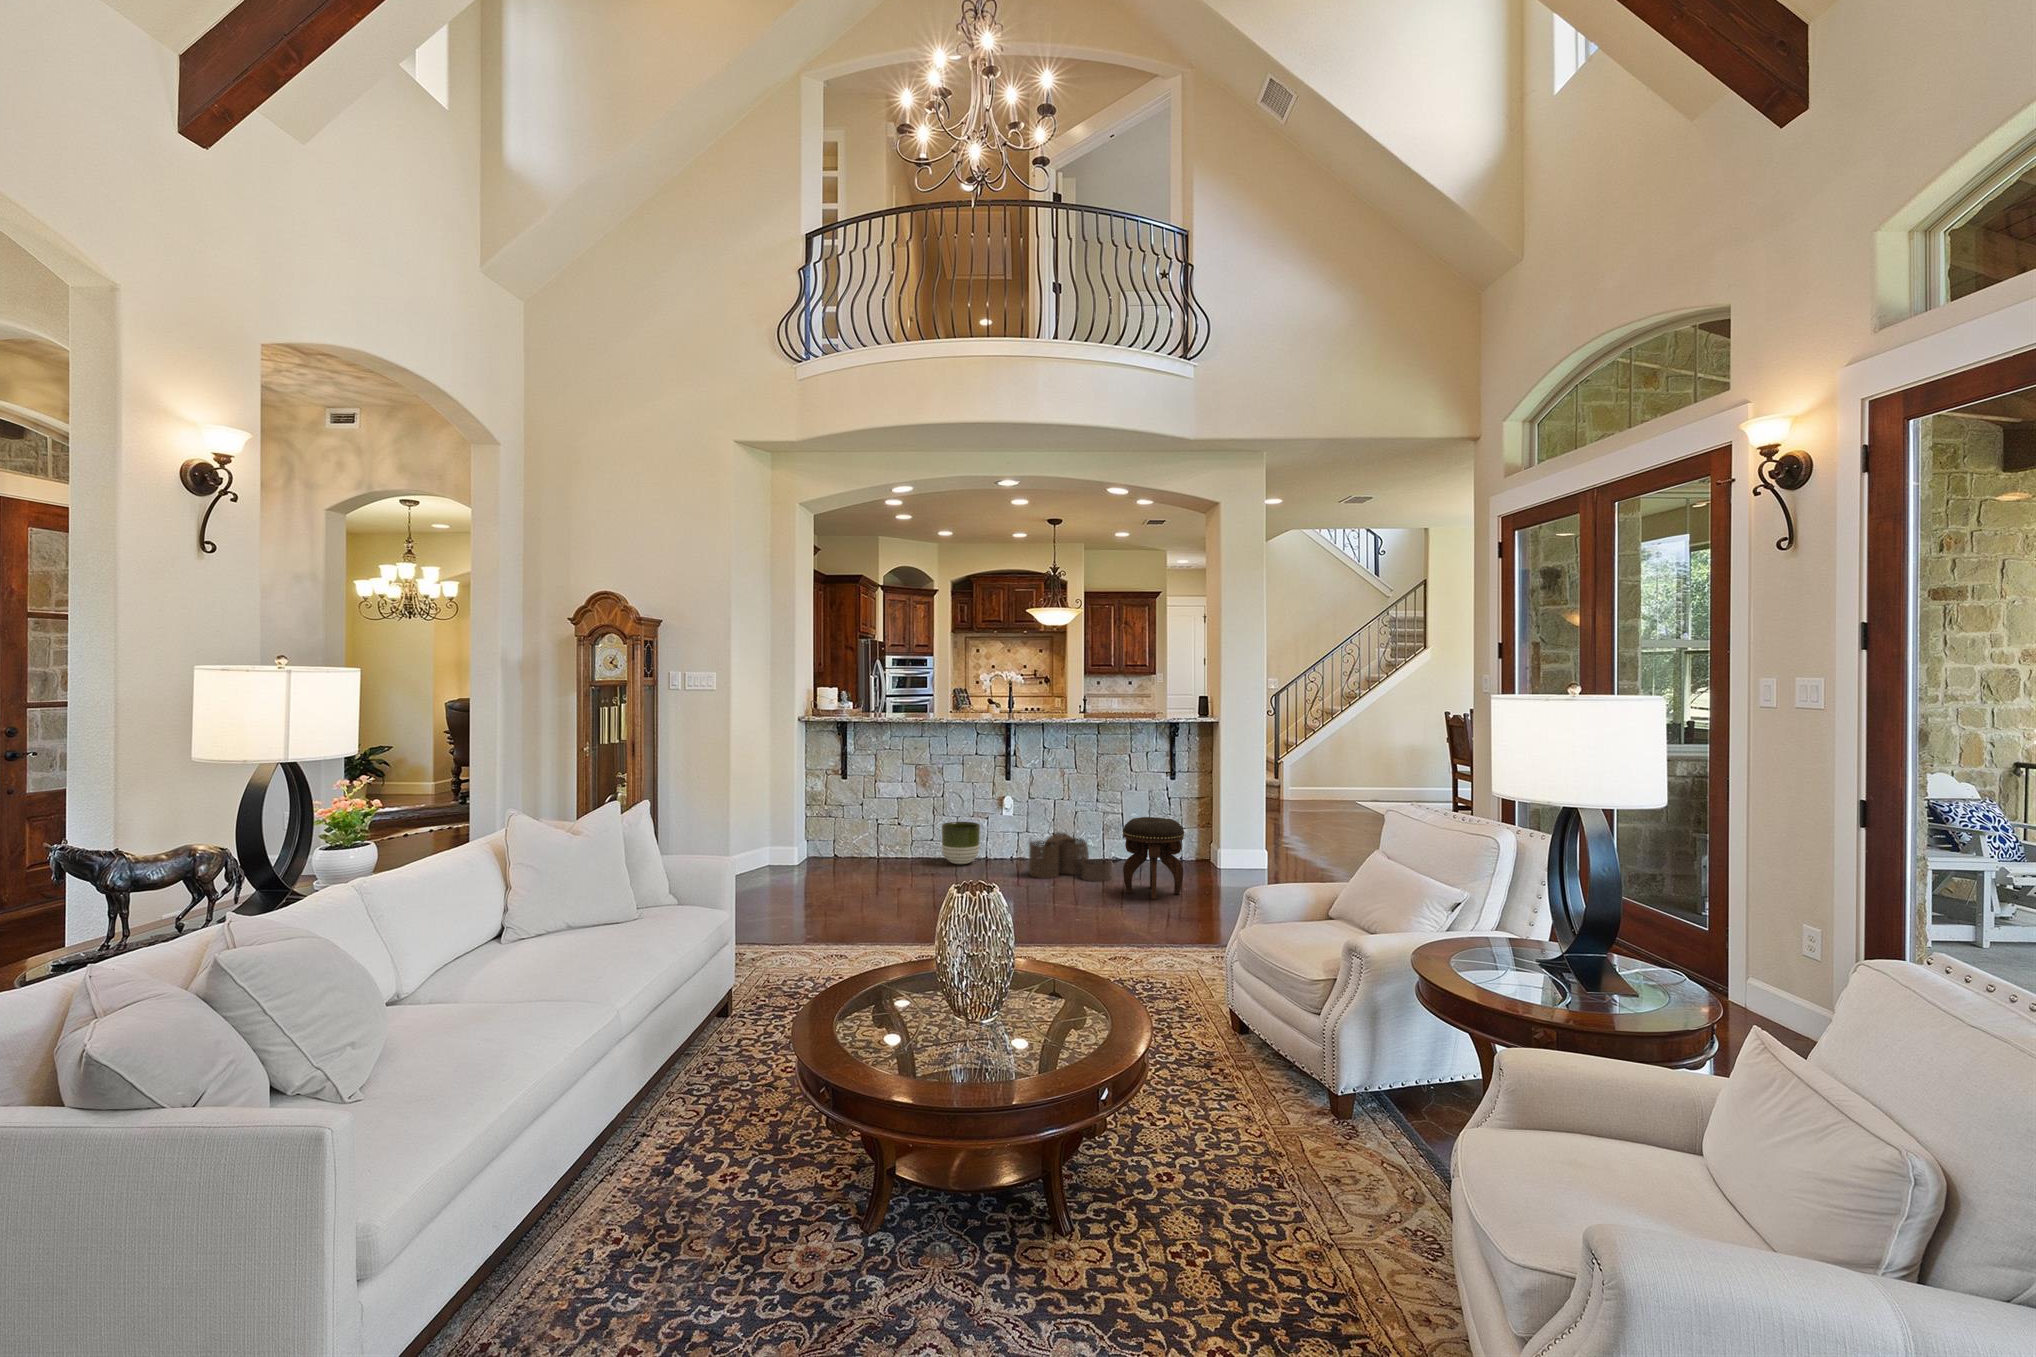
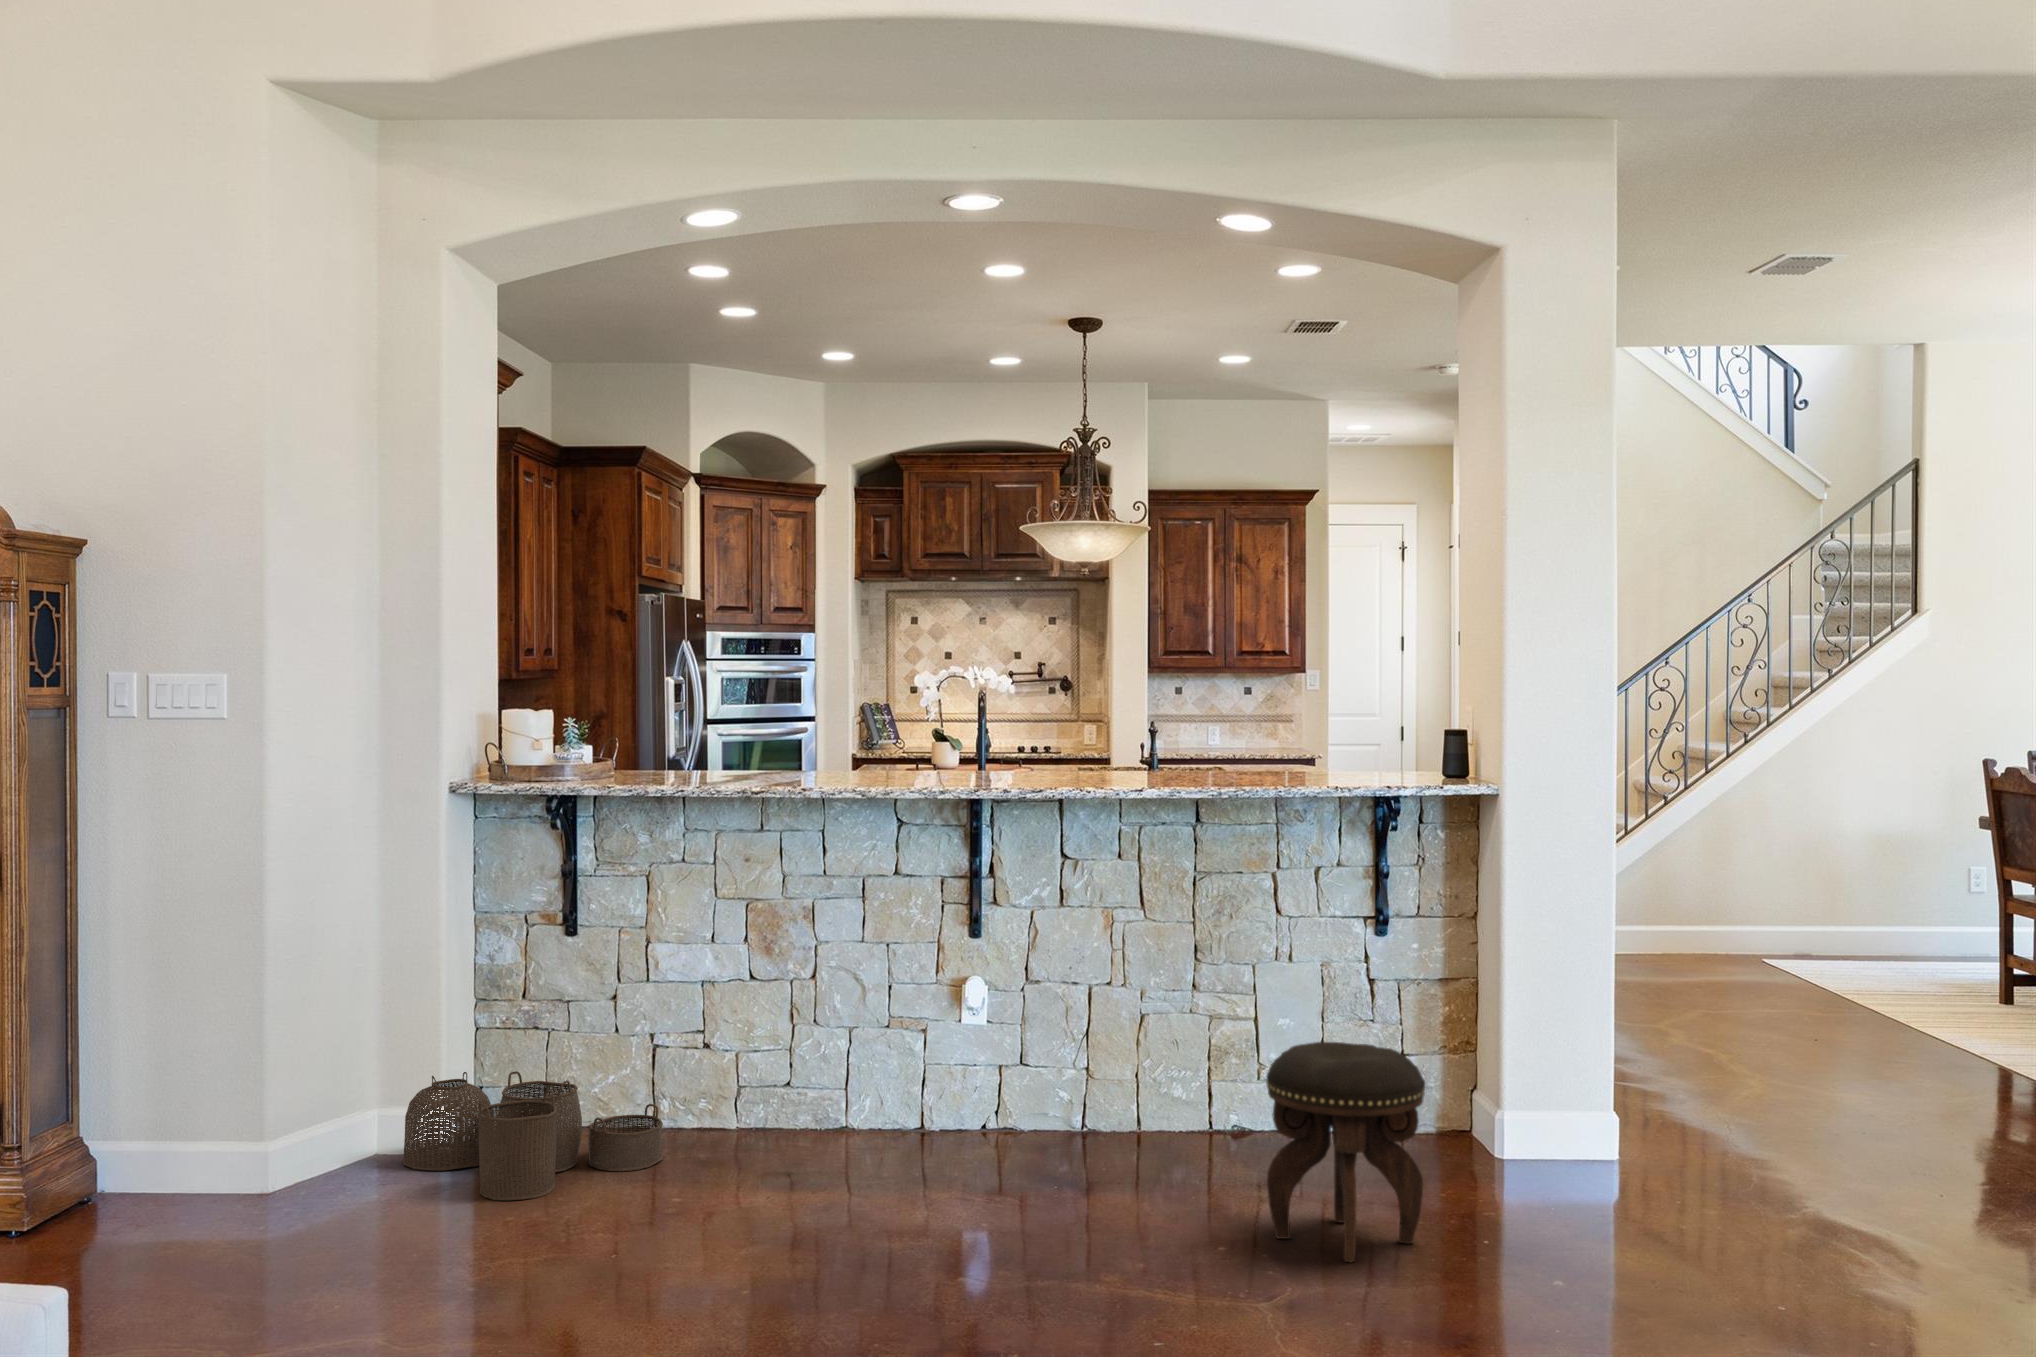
planter: present [942,822,980,864] -> none [810,1040,904,1148]
woven basket: present [1029,832,1111,881] -> present [402,1071,663,1200]

